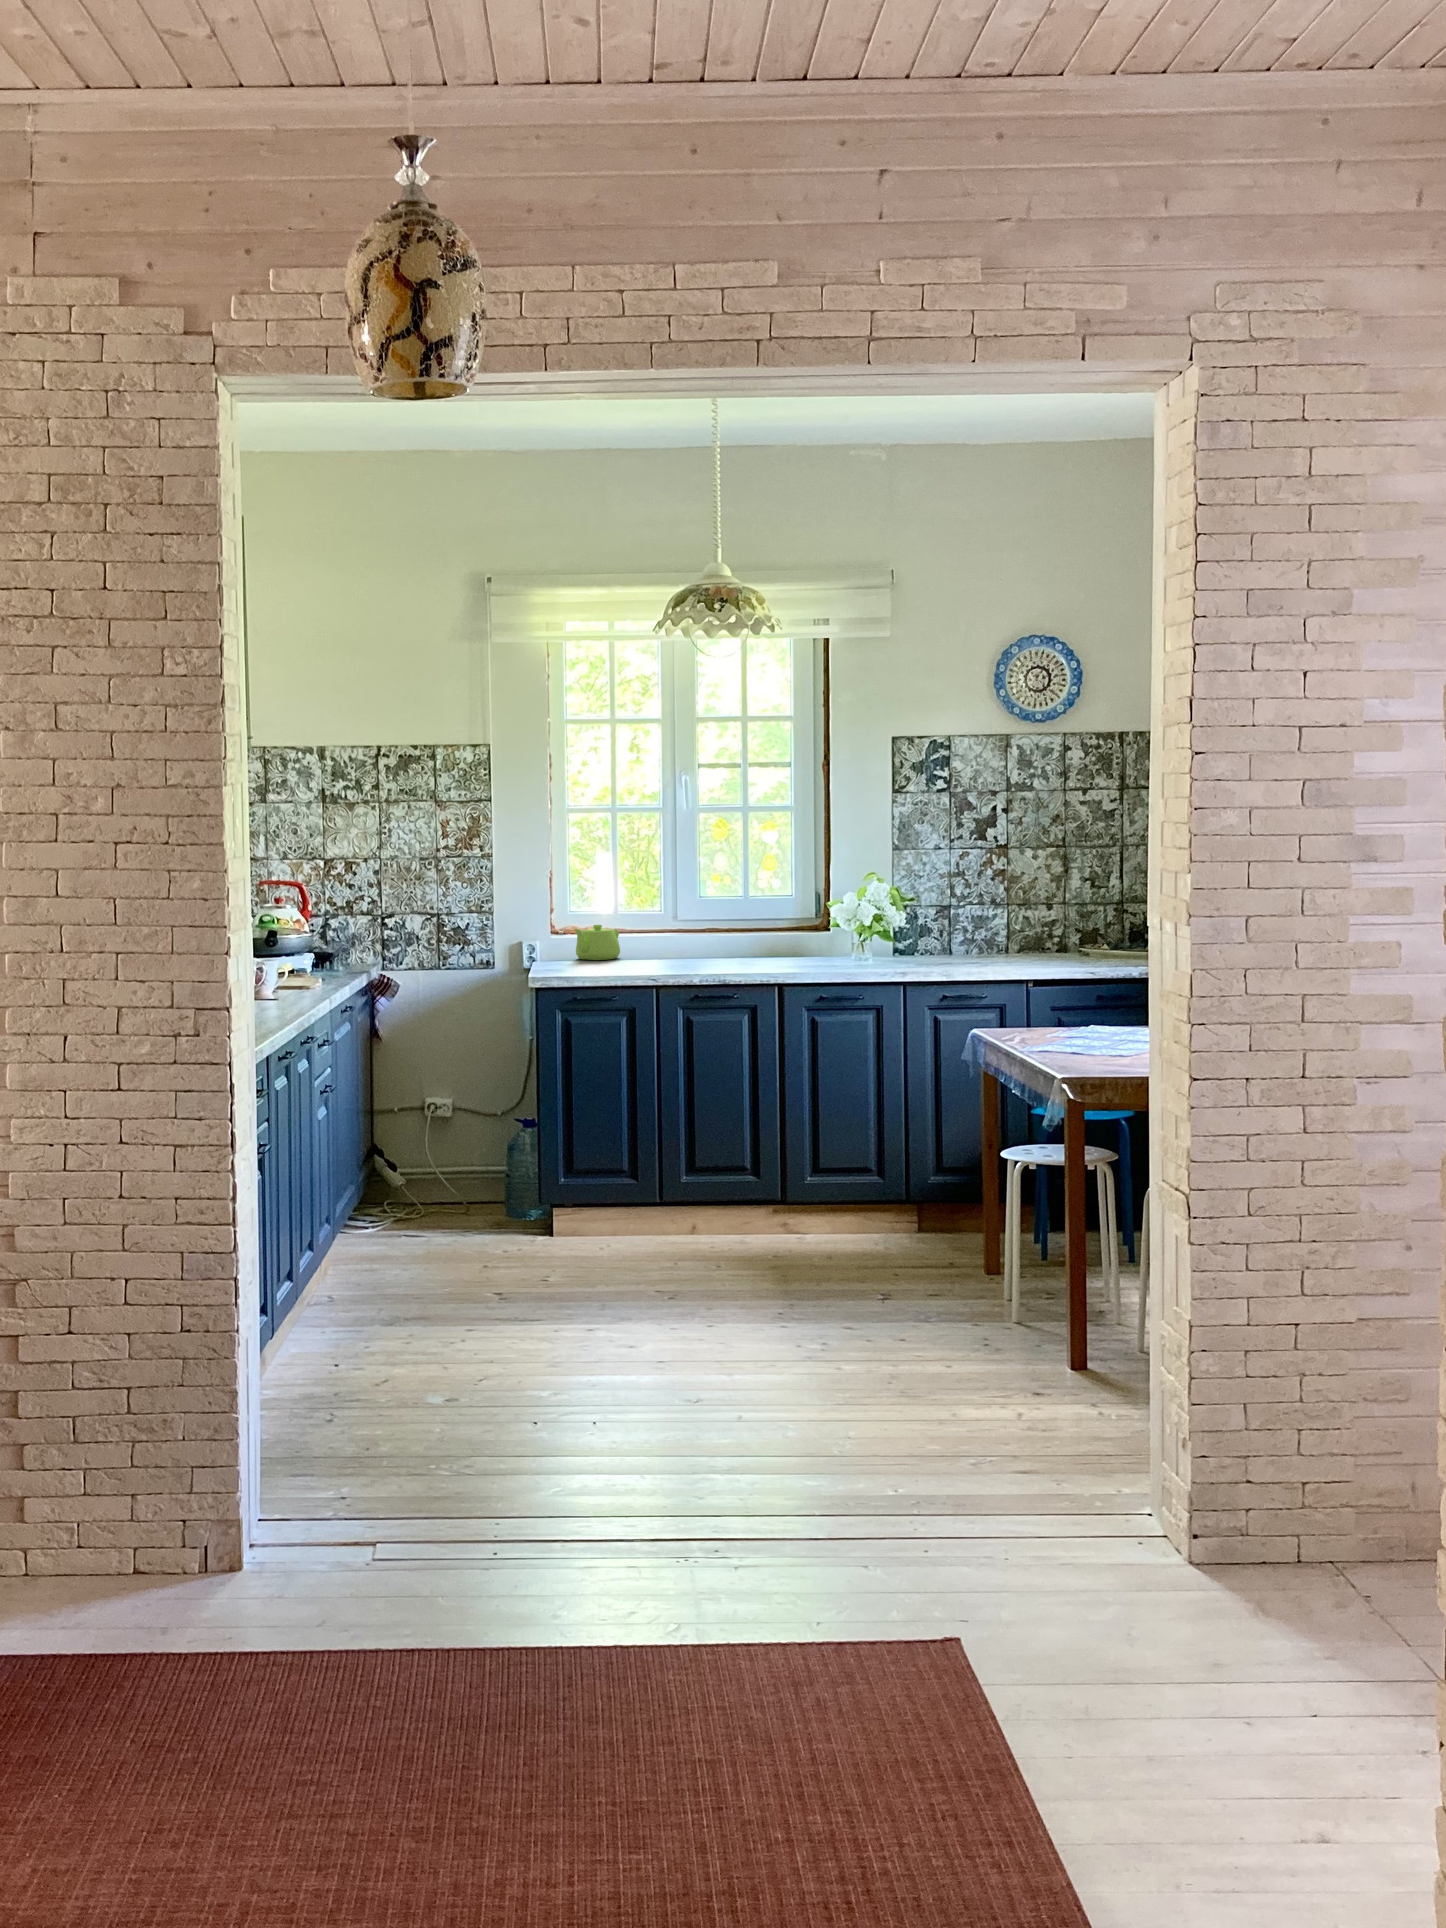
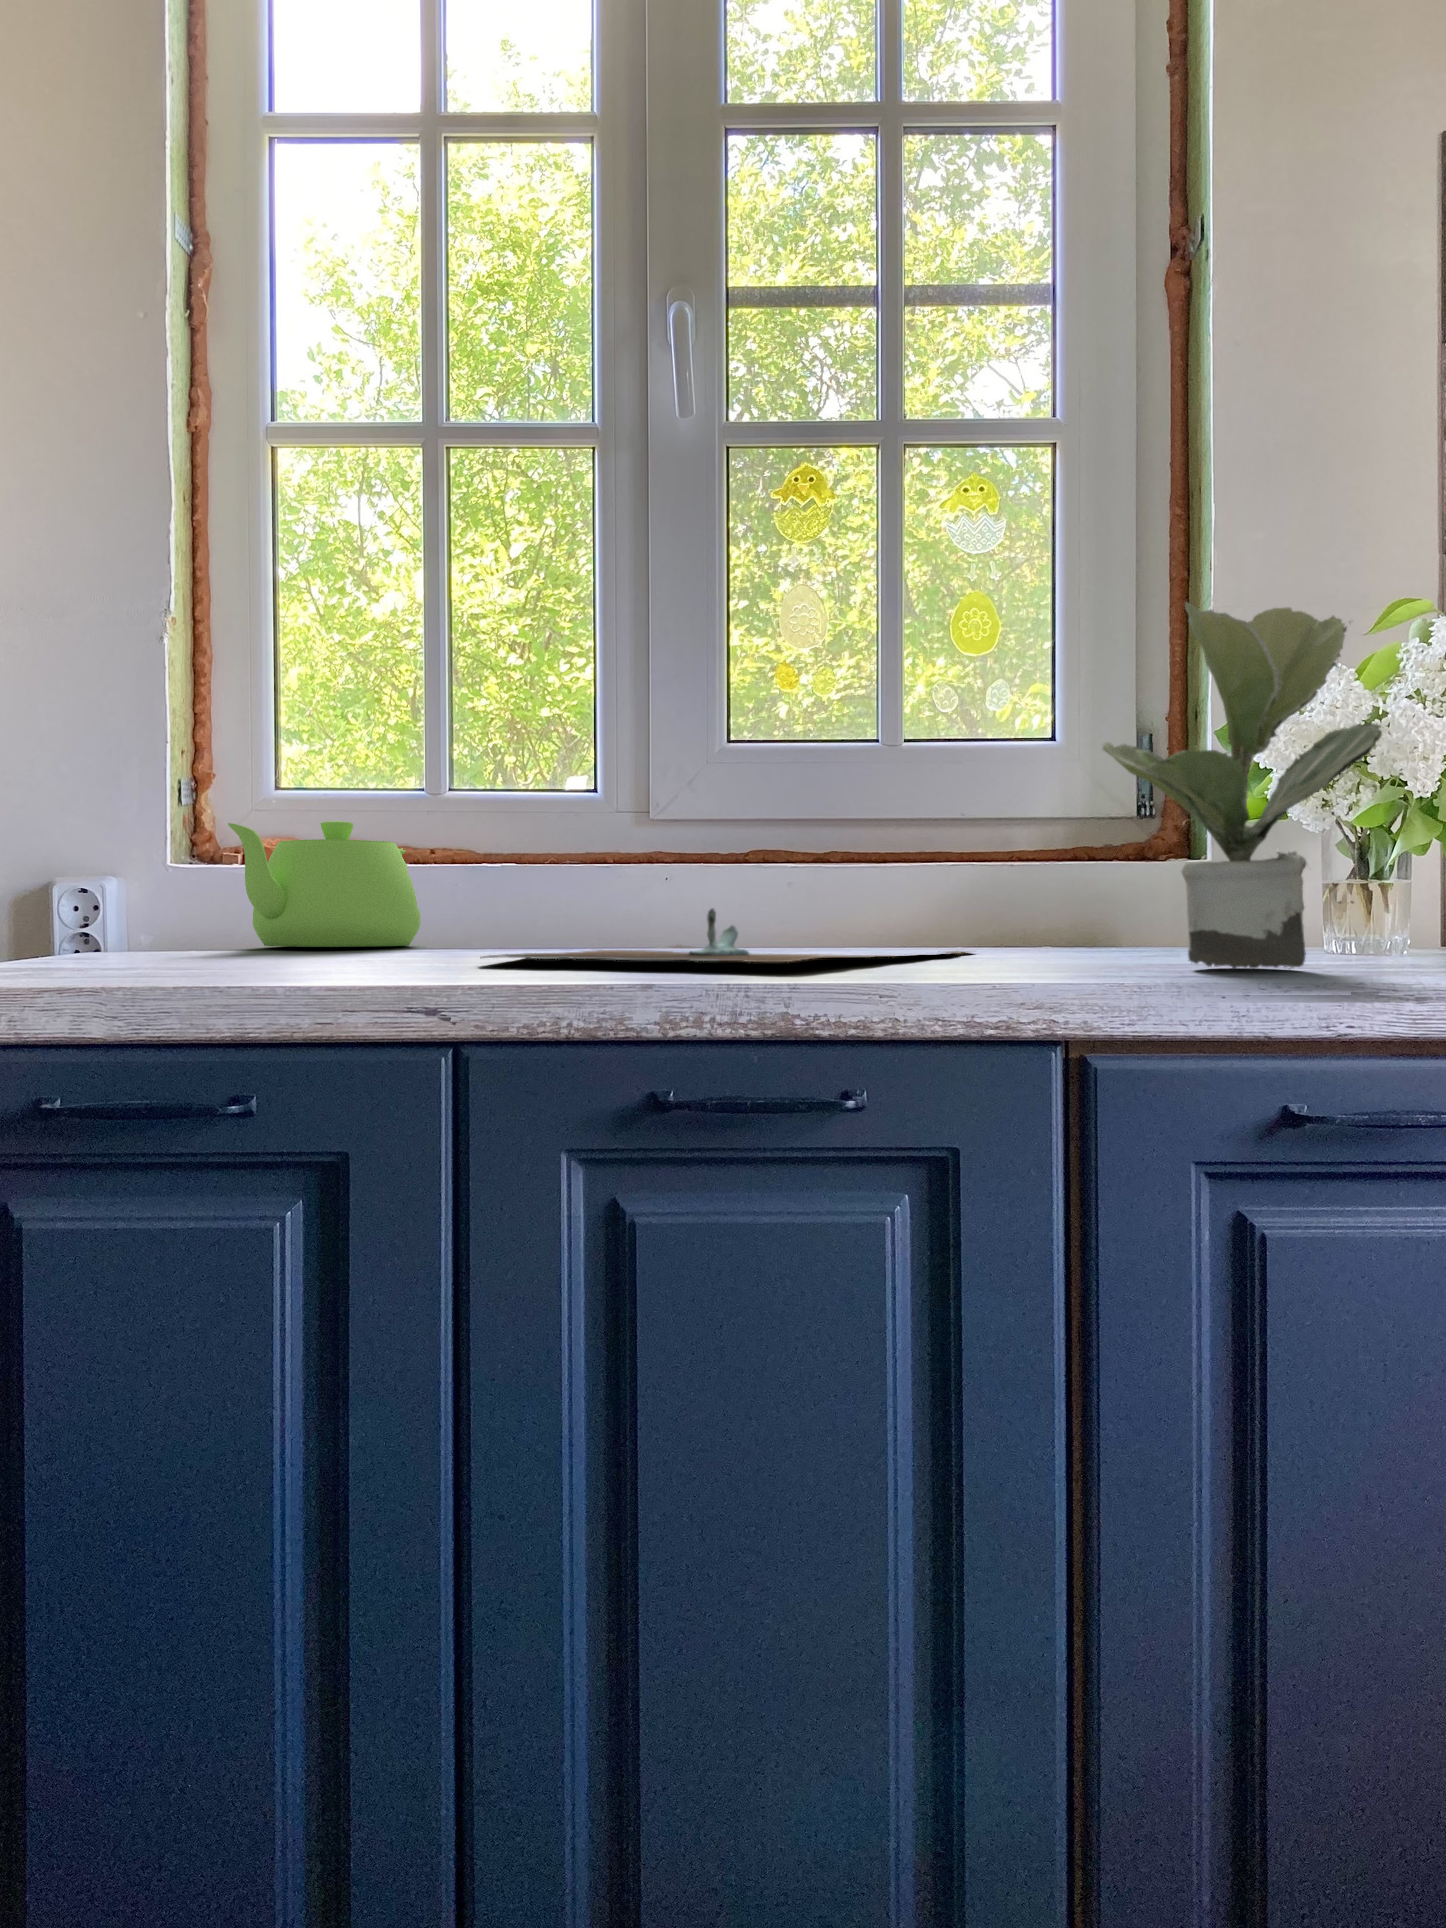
potted plant: none [791,890,845,969] -> present [1103,603,1382,968]
cutting board: none [649,954,767,970] -> present [480,908,966,962]

